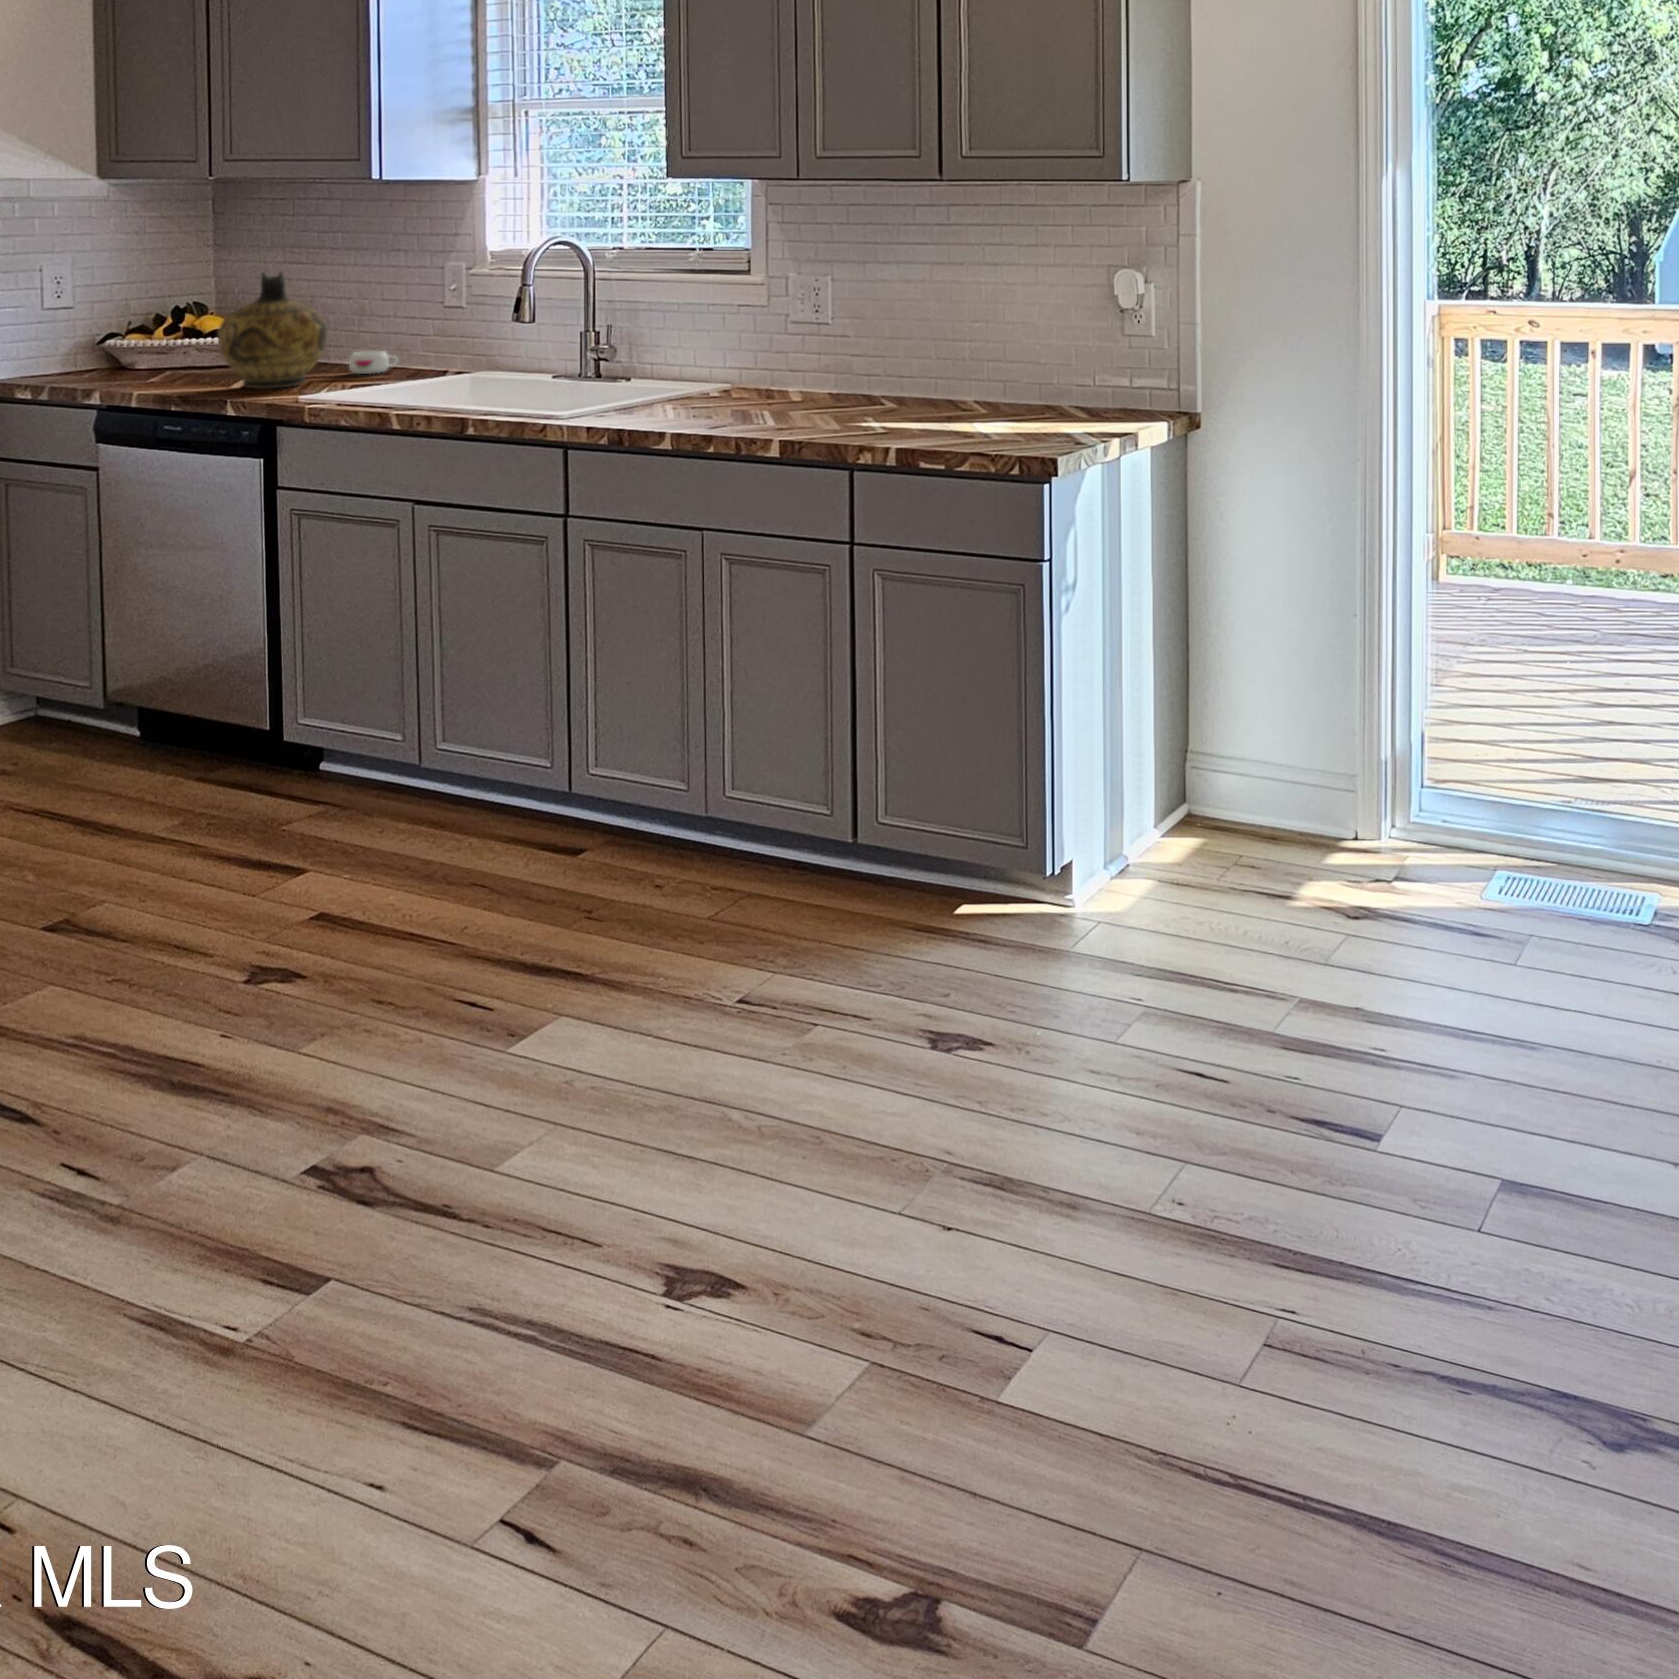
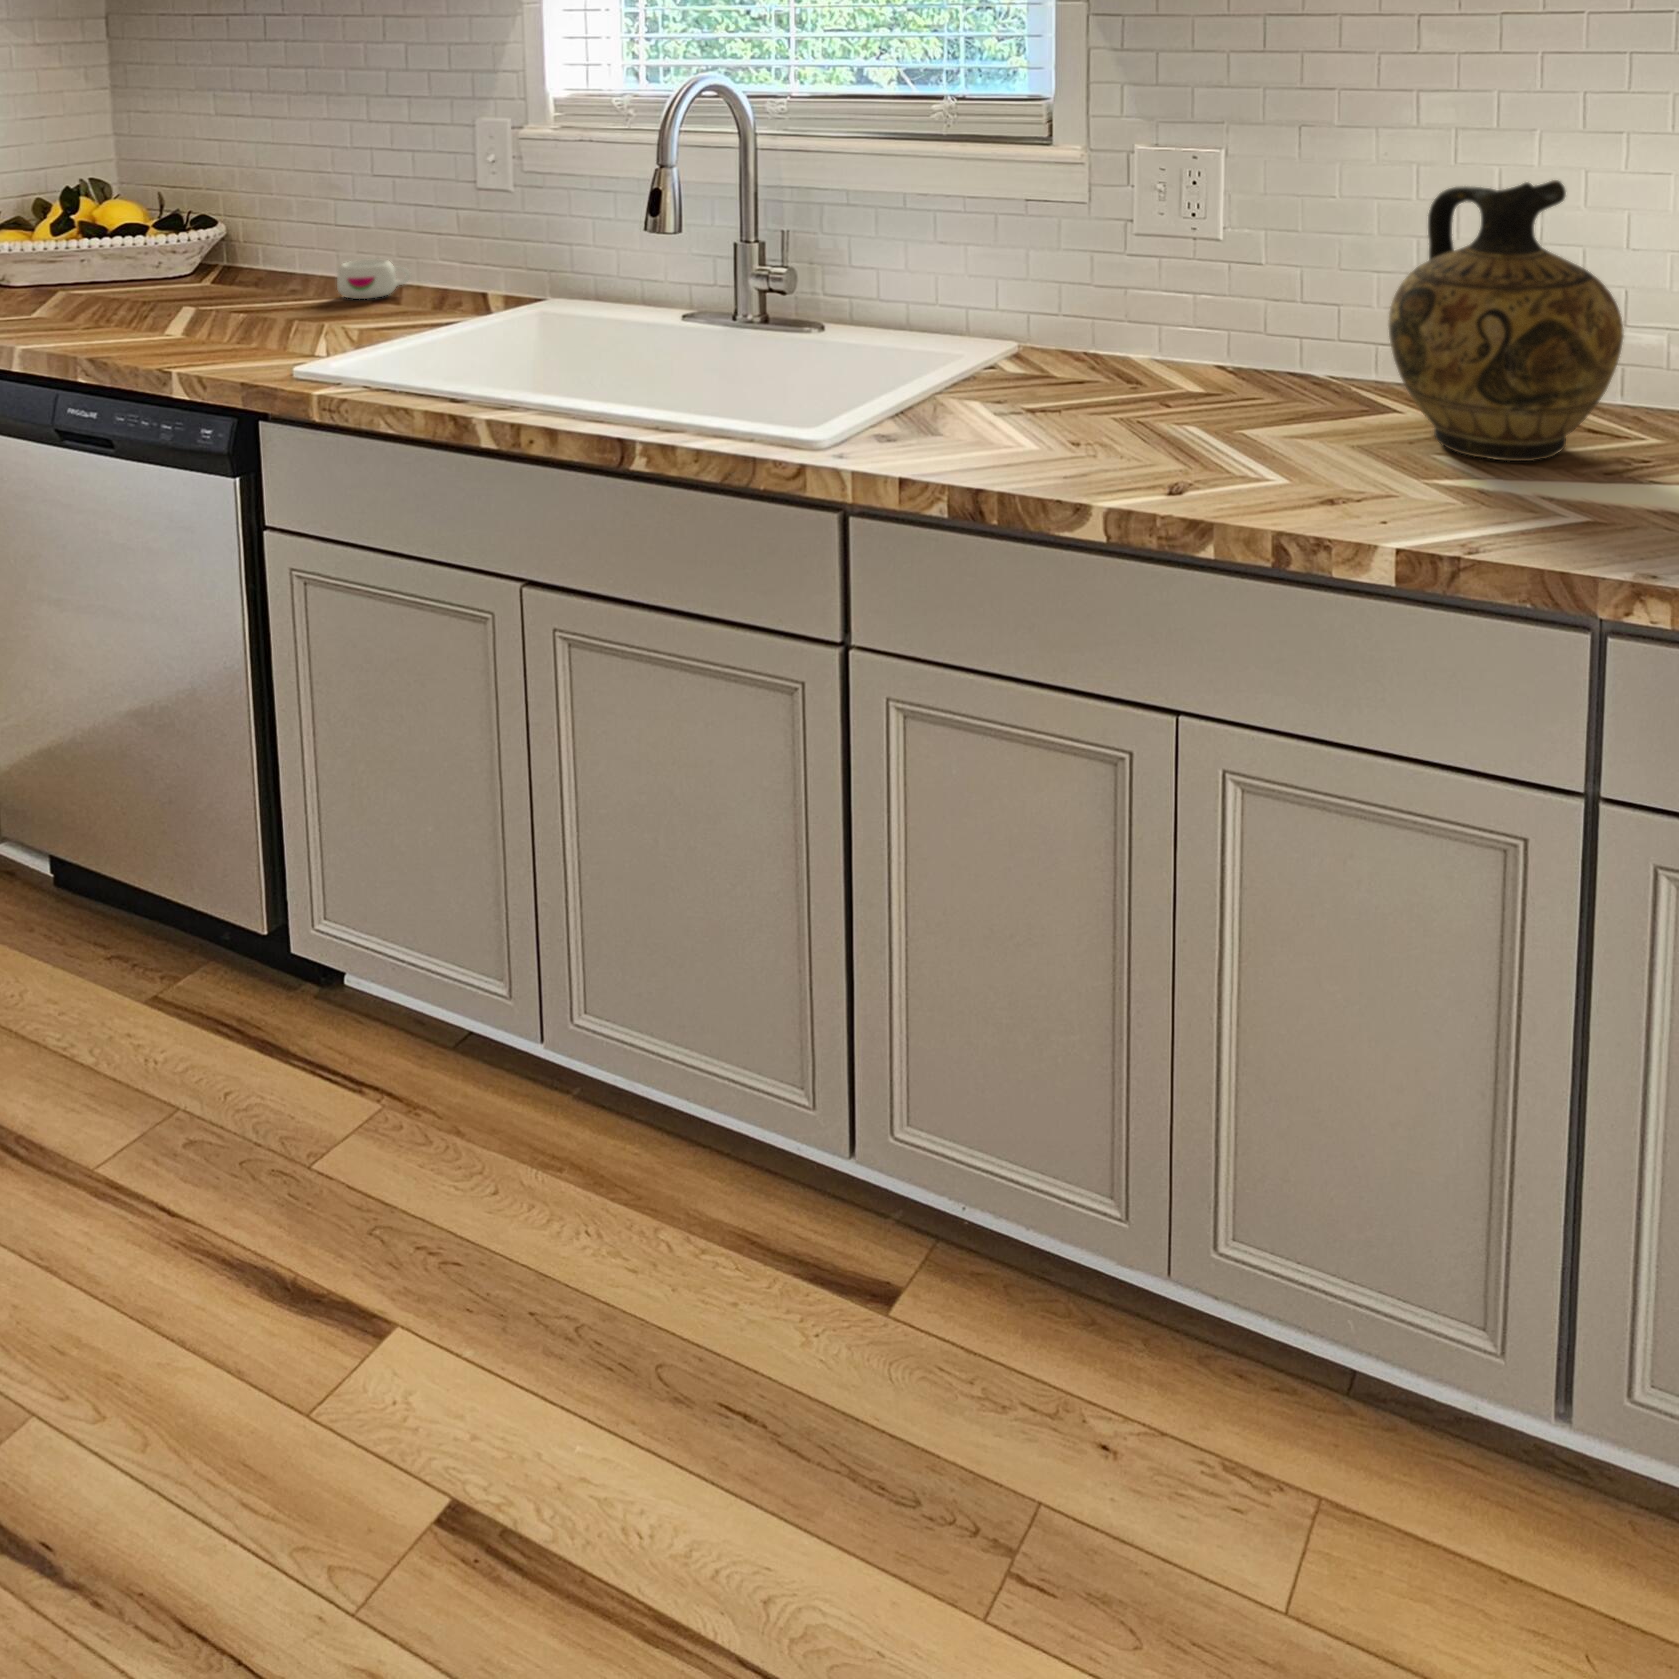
ceramic jug: present [218,273,328,388] -> present [1389,180,1623,461]

